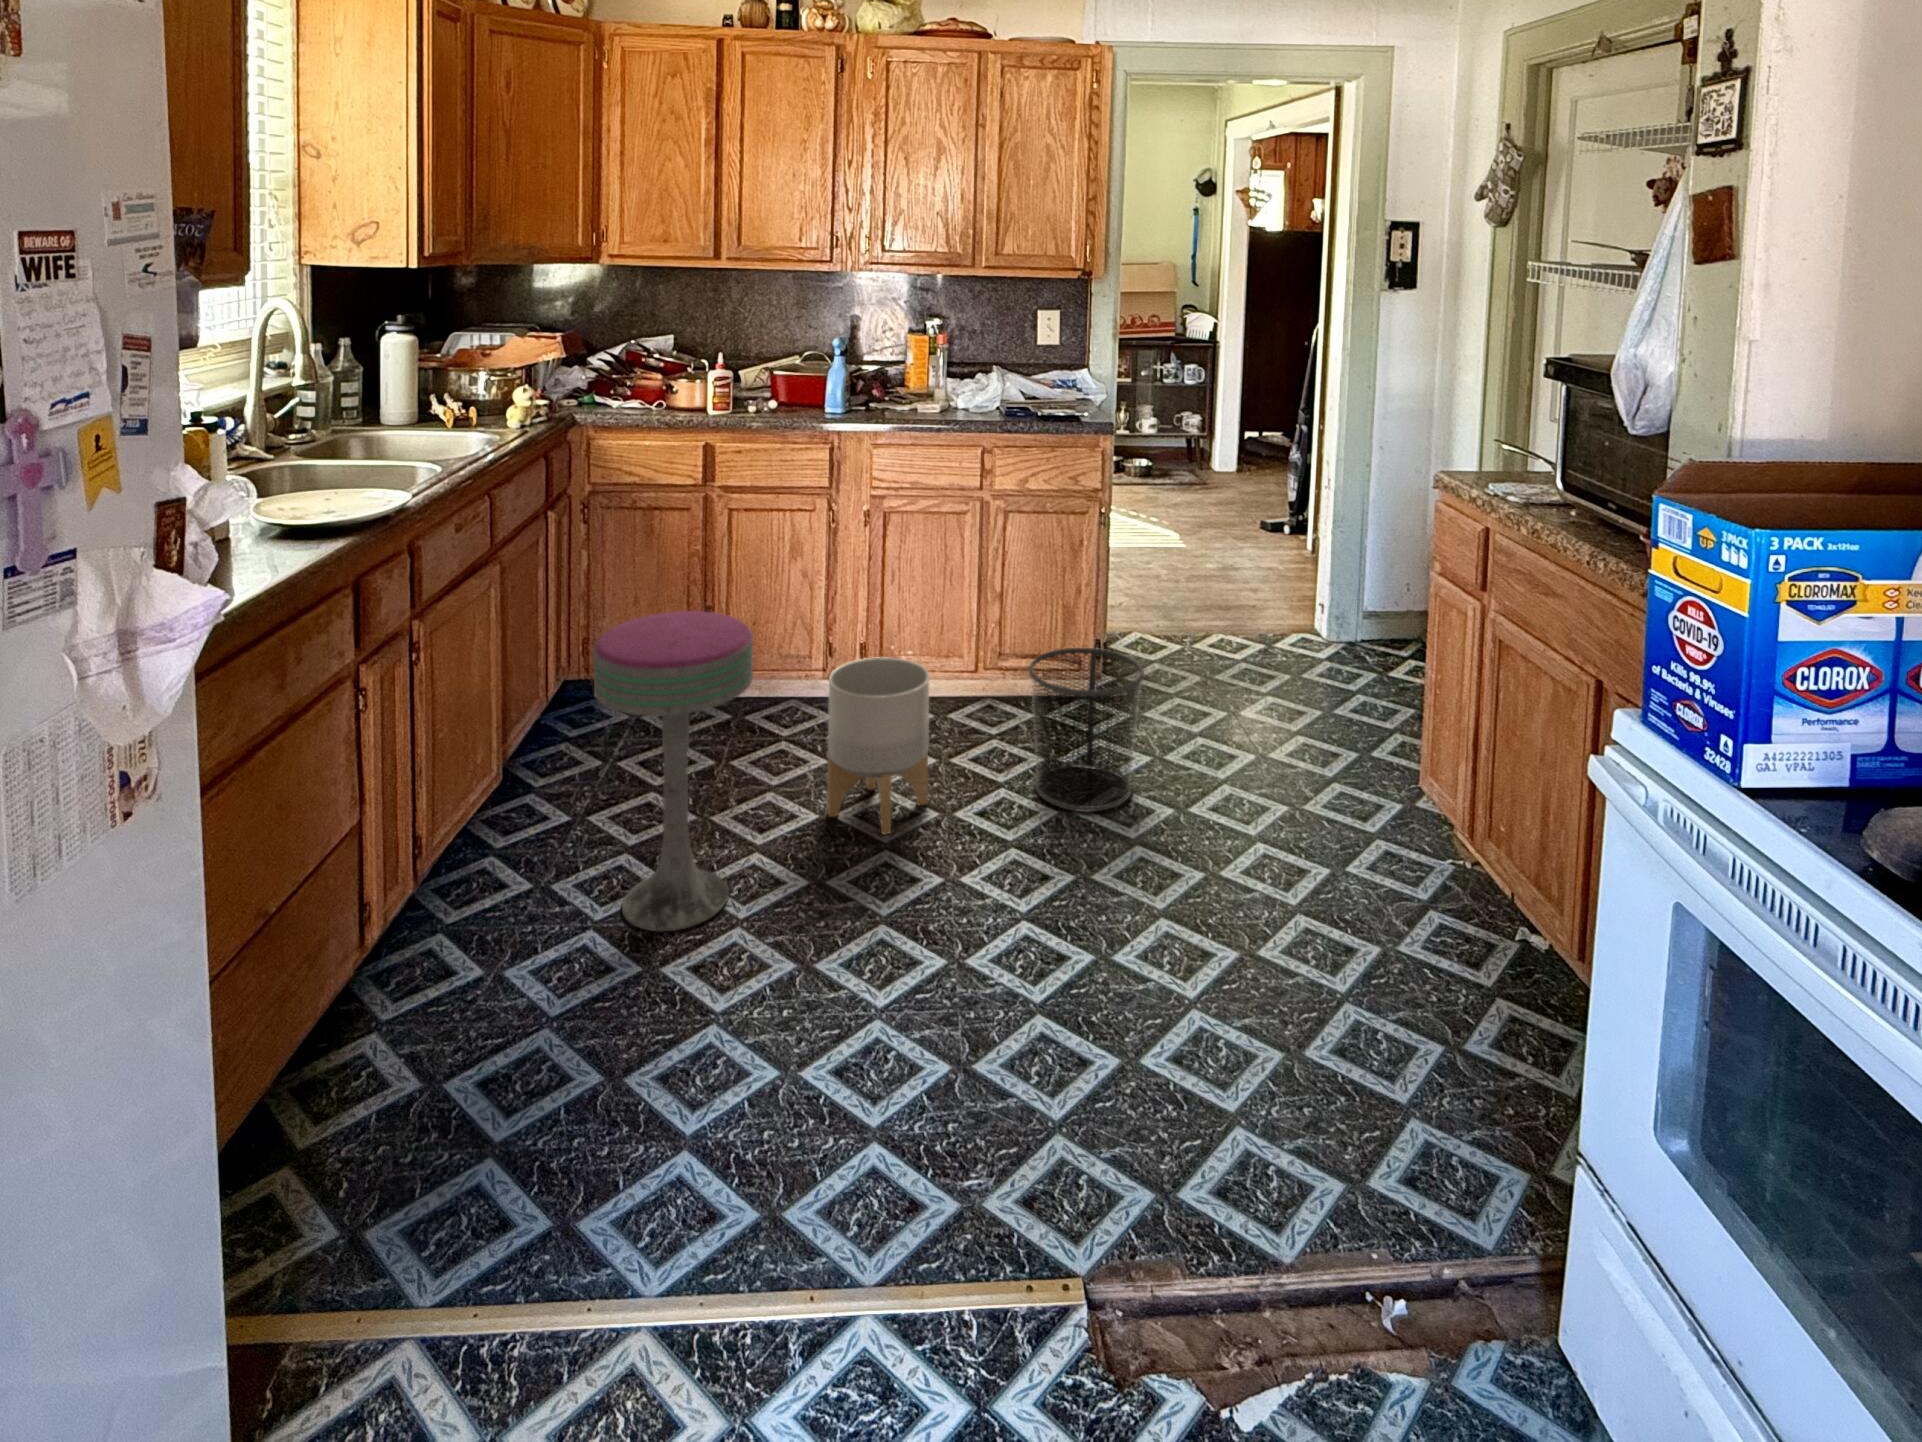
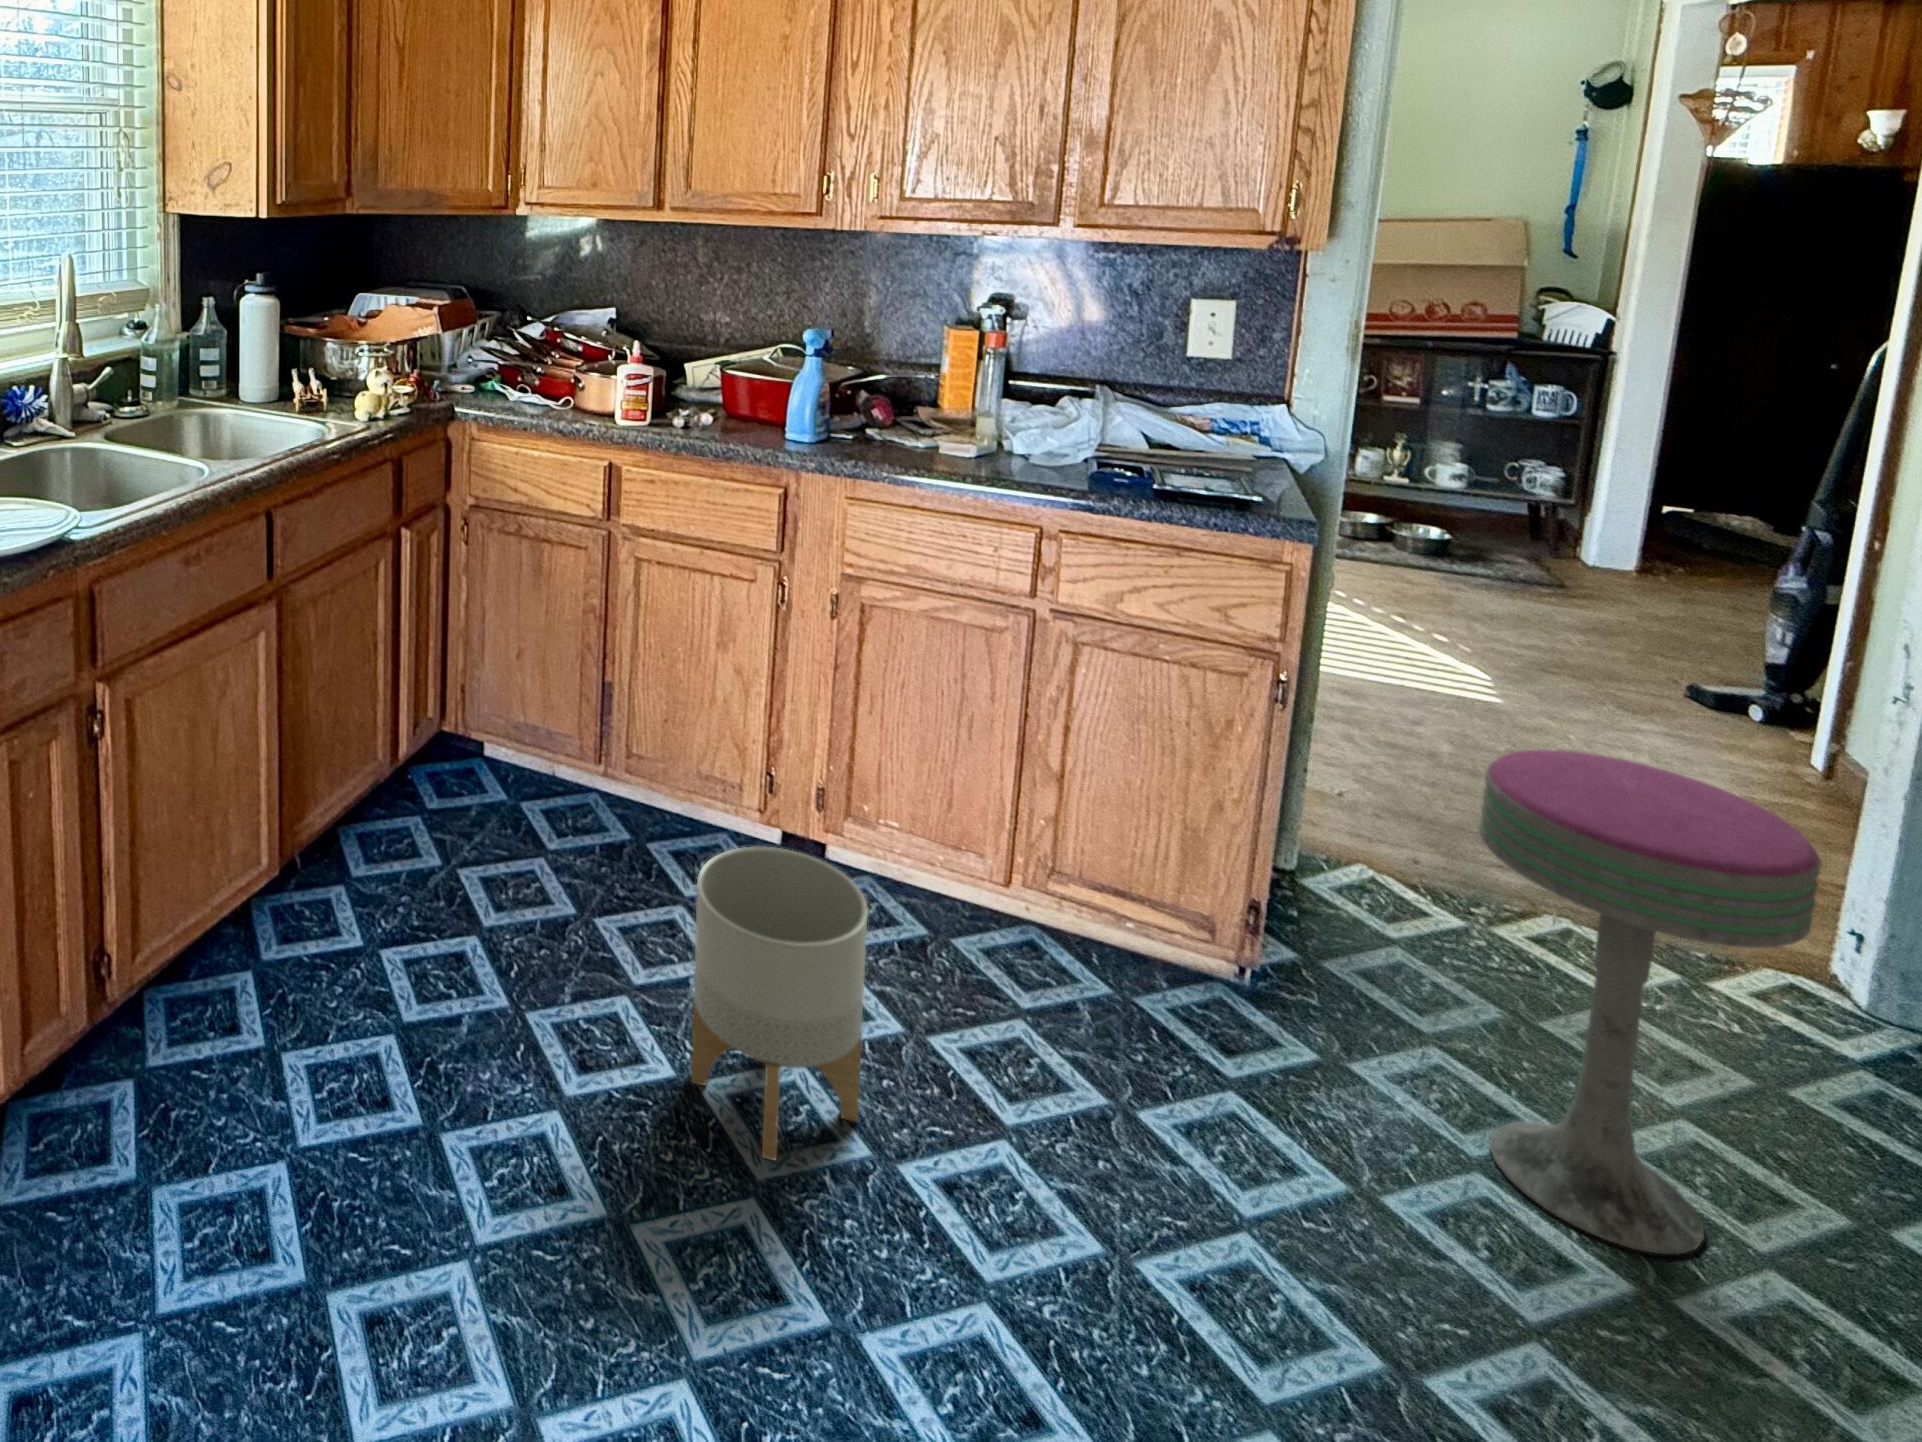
bar stool: present [594,611,753,931] -> present [1479,749,1821,1254]
waste bin: present [1028,648,1145,812] -> none [1067,925,1331,1286]

